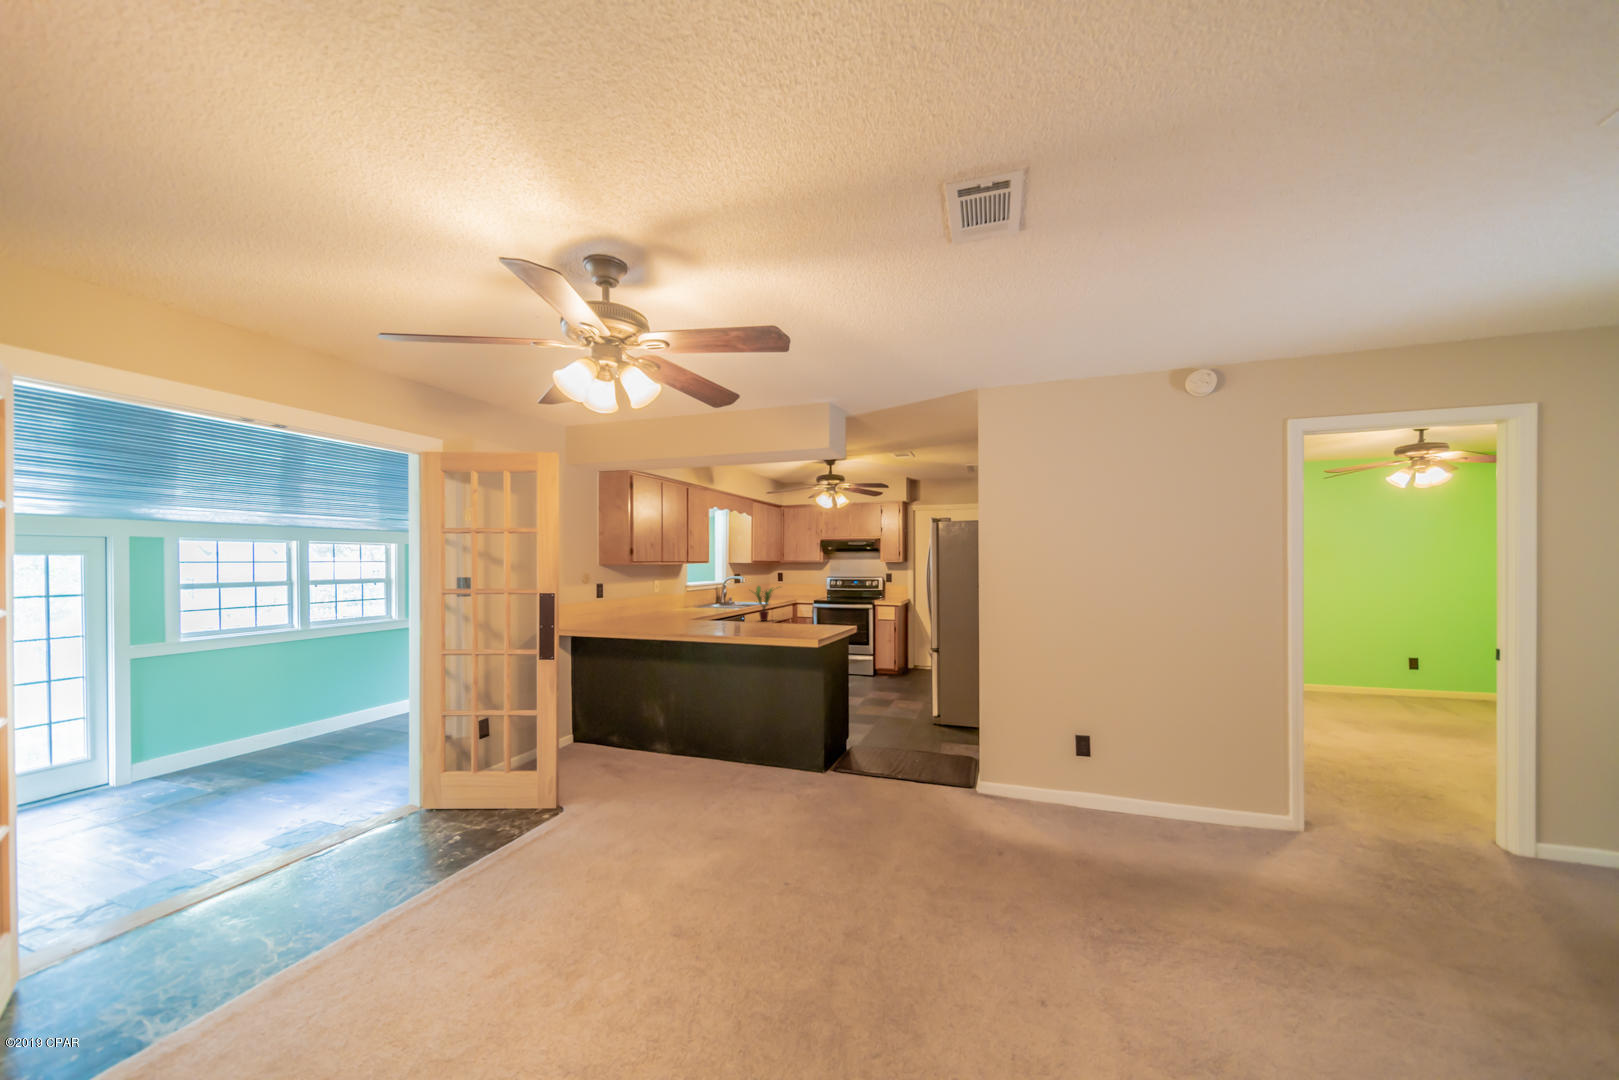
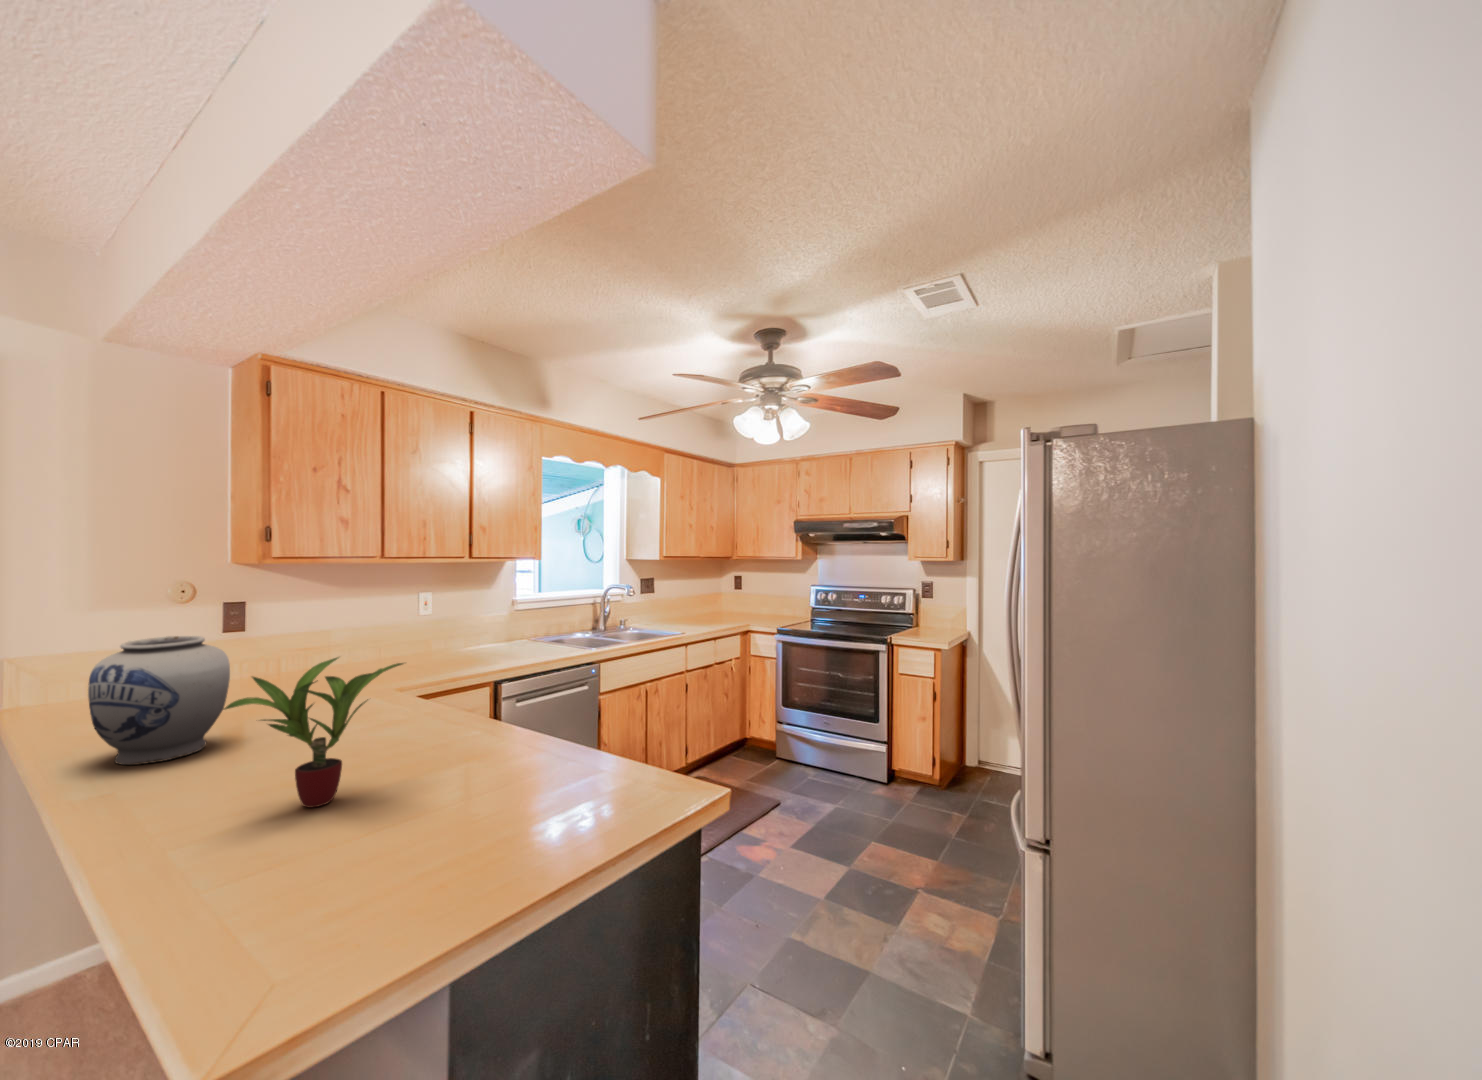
vase: none [672,584,703,620] -> present [88,636,230,765]

